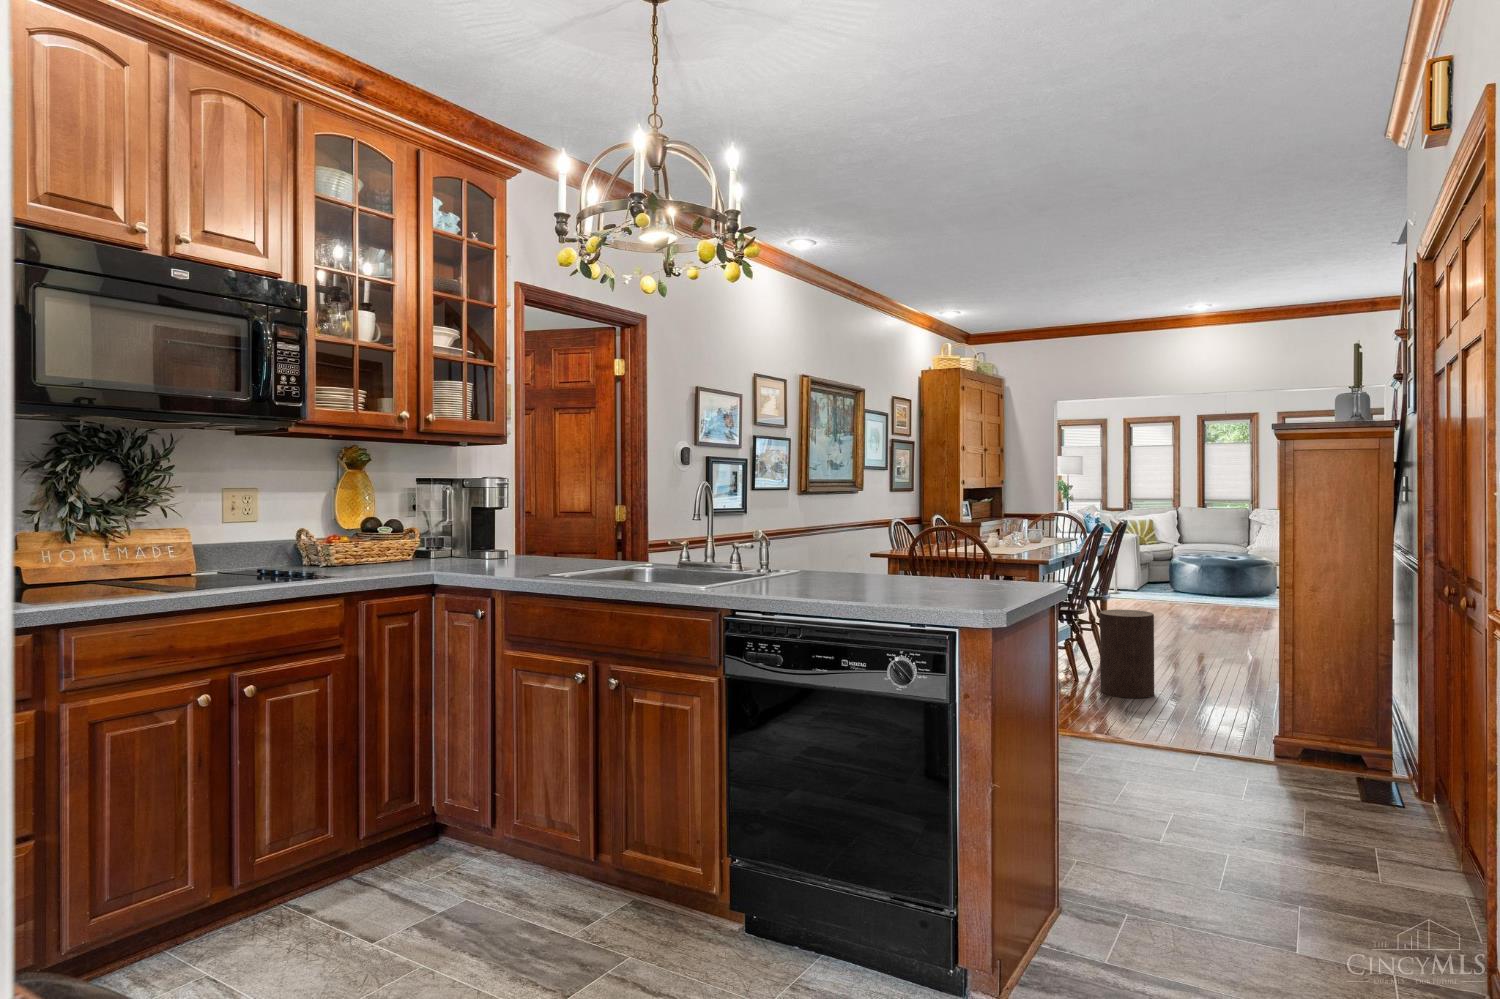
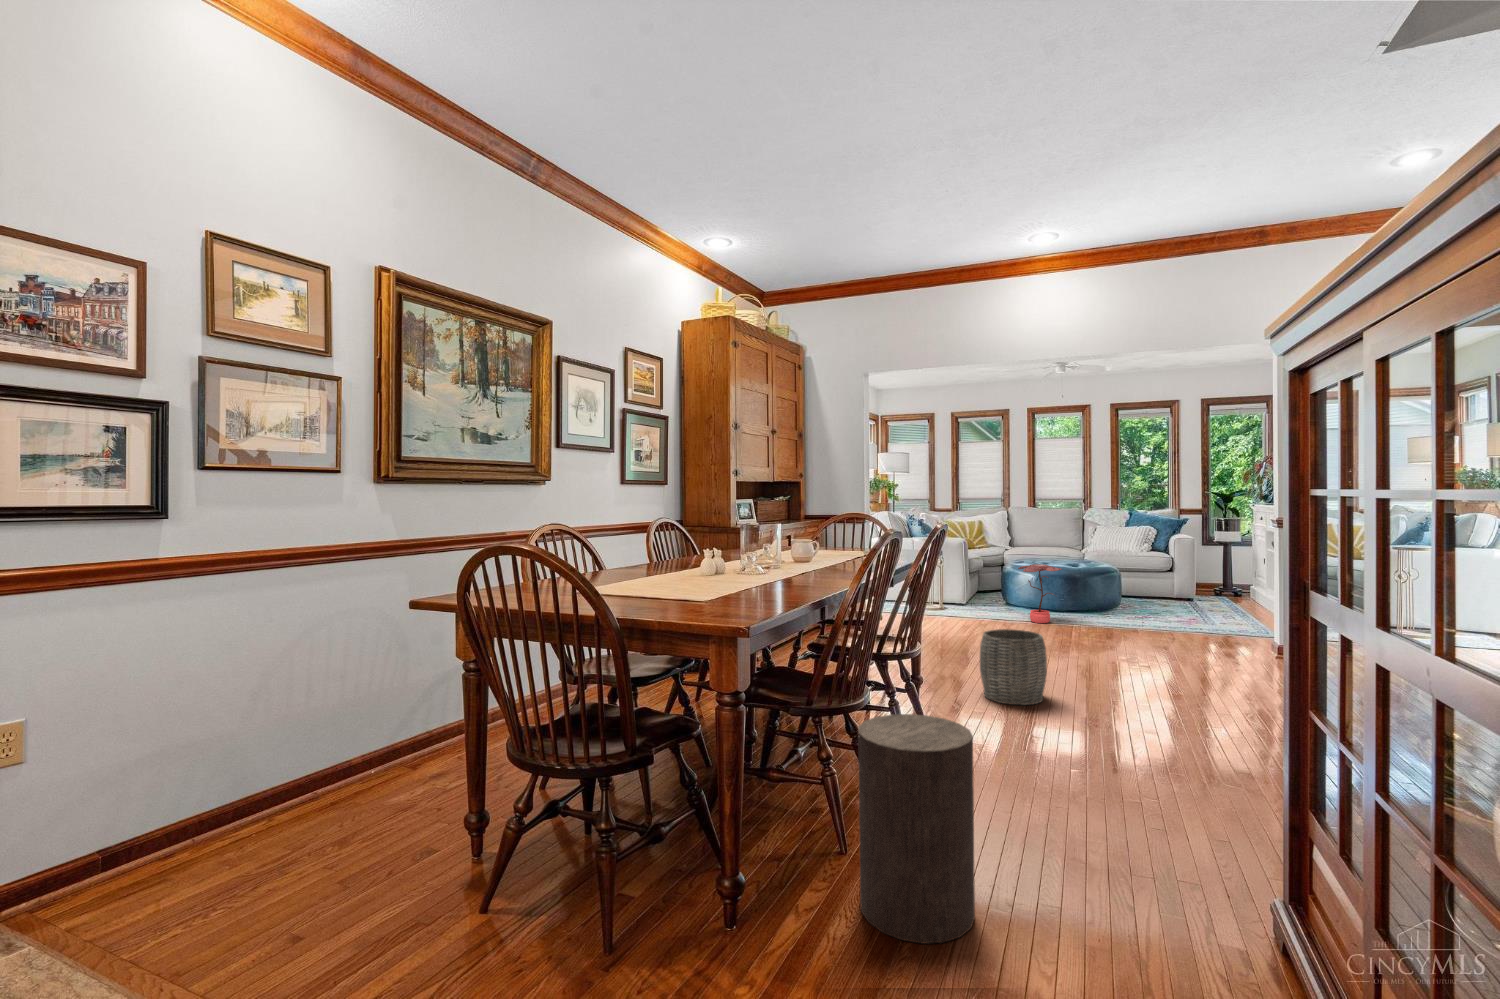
potted plant: none [1185,555,1222,603] -> present [1018,564,1062,623]
woven basket: none [1154,594,1200,641] -> present [980,629,1047,705]

